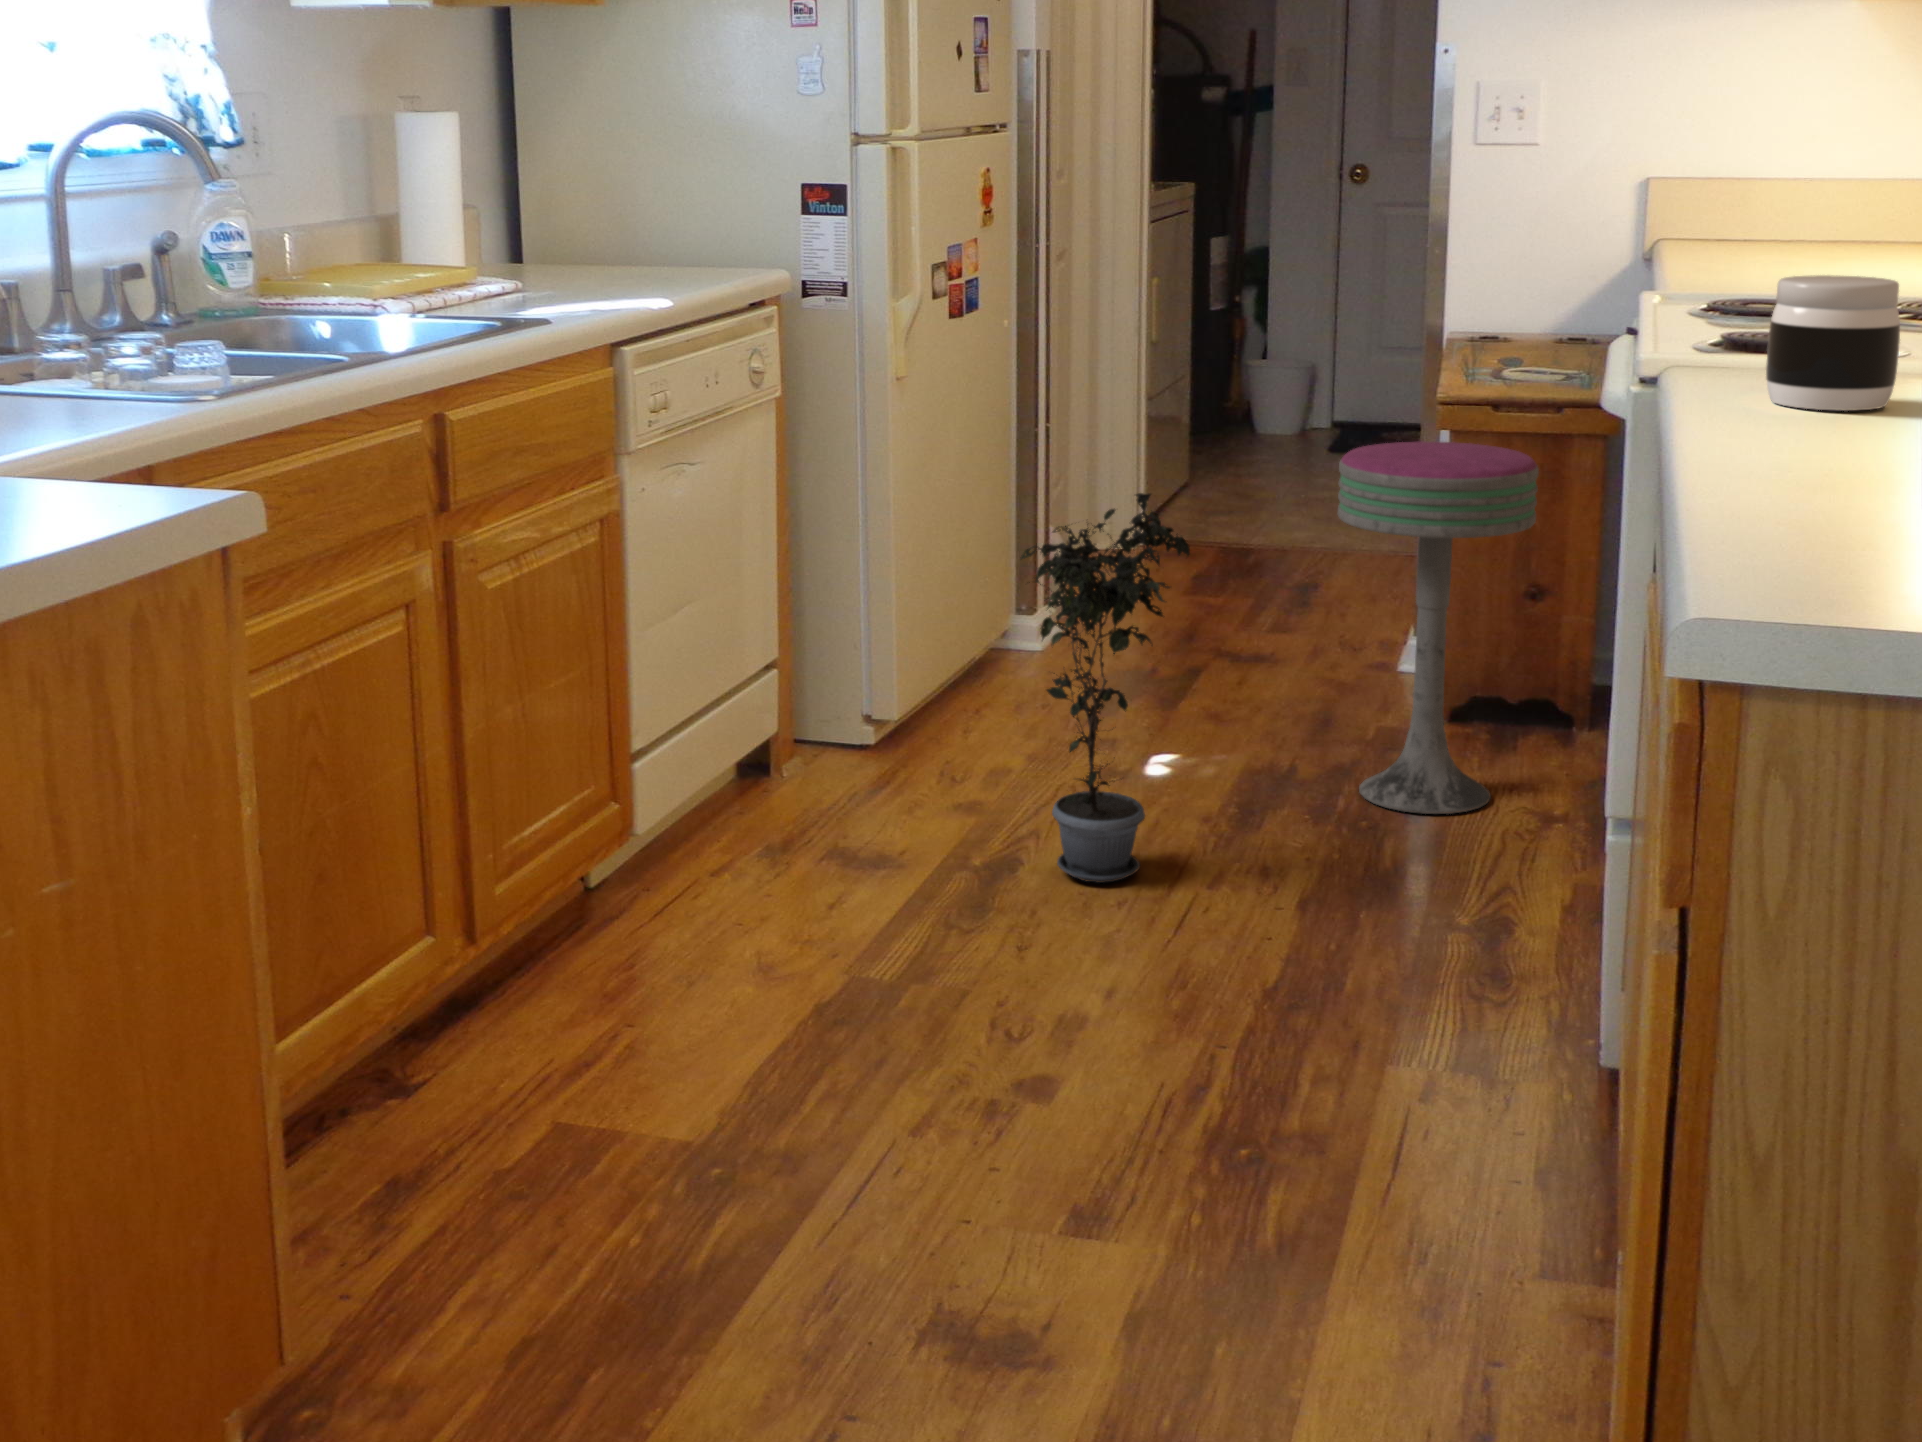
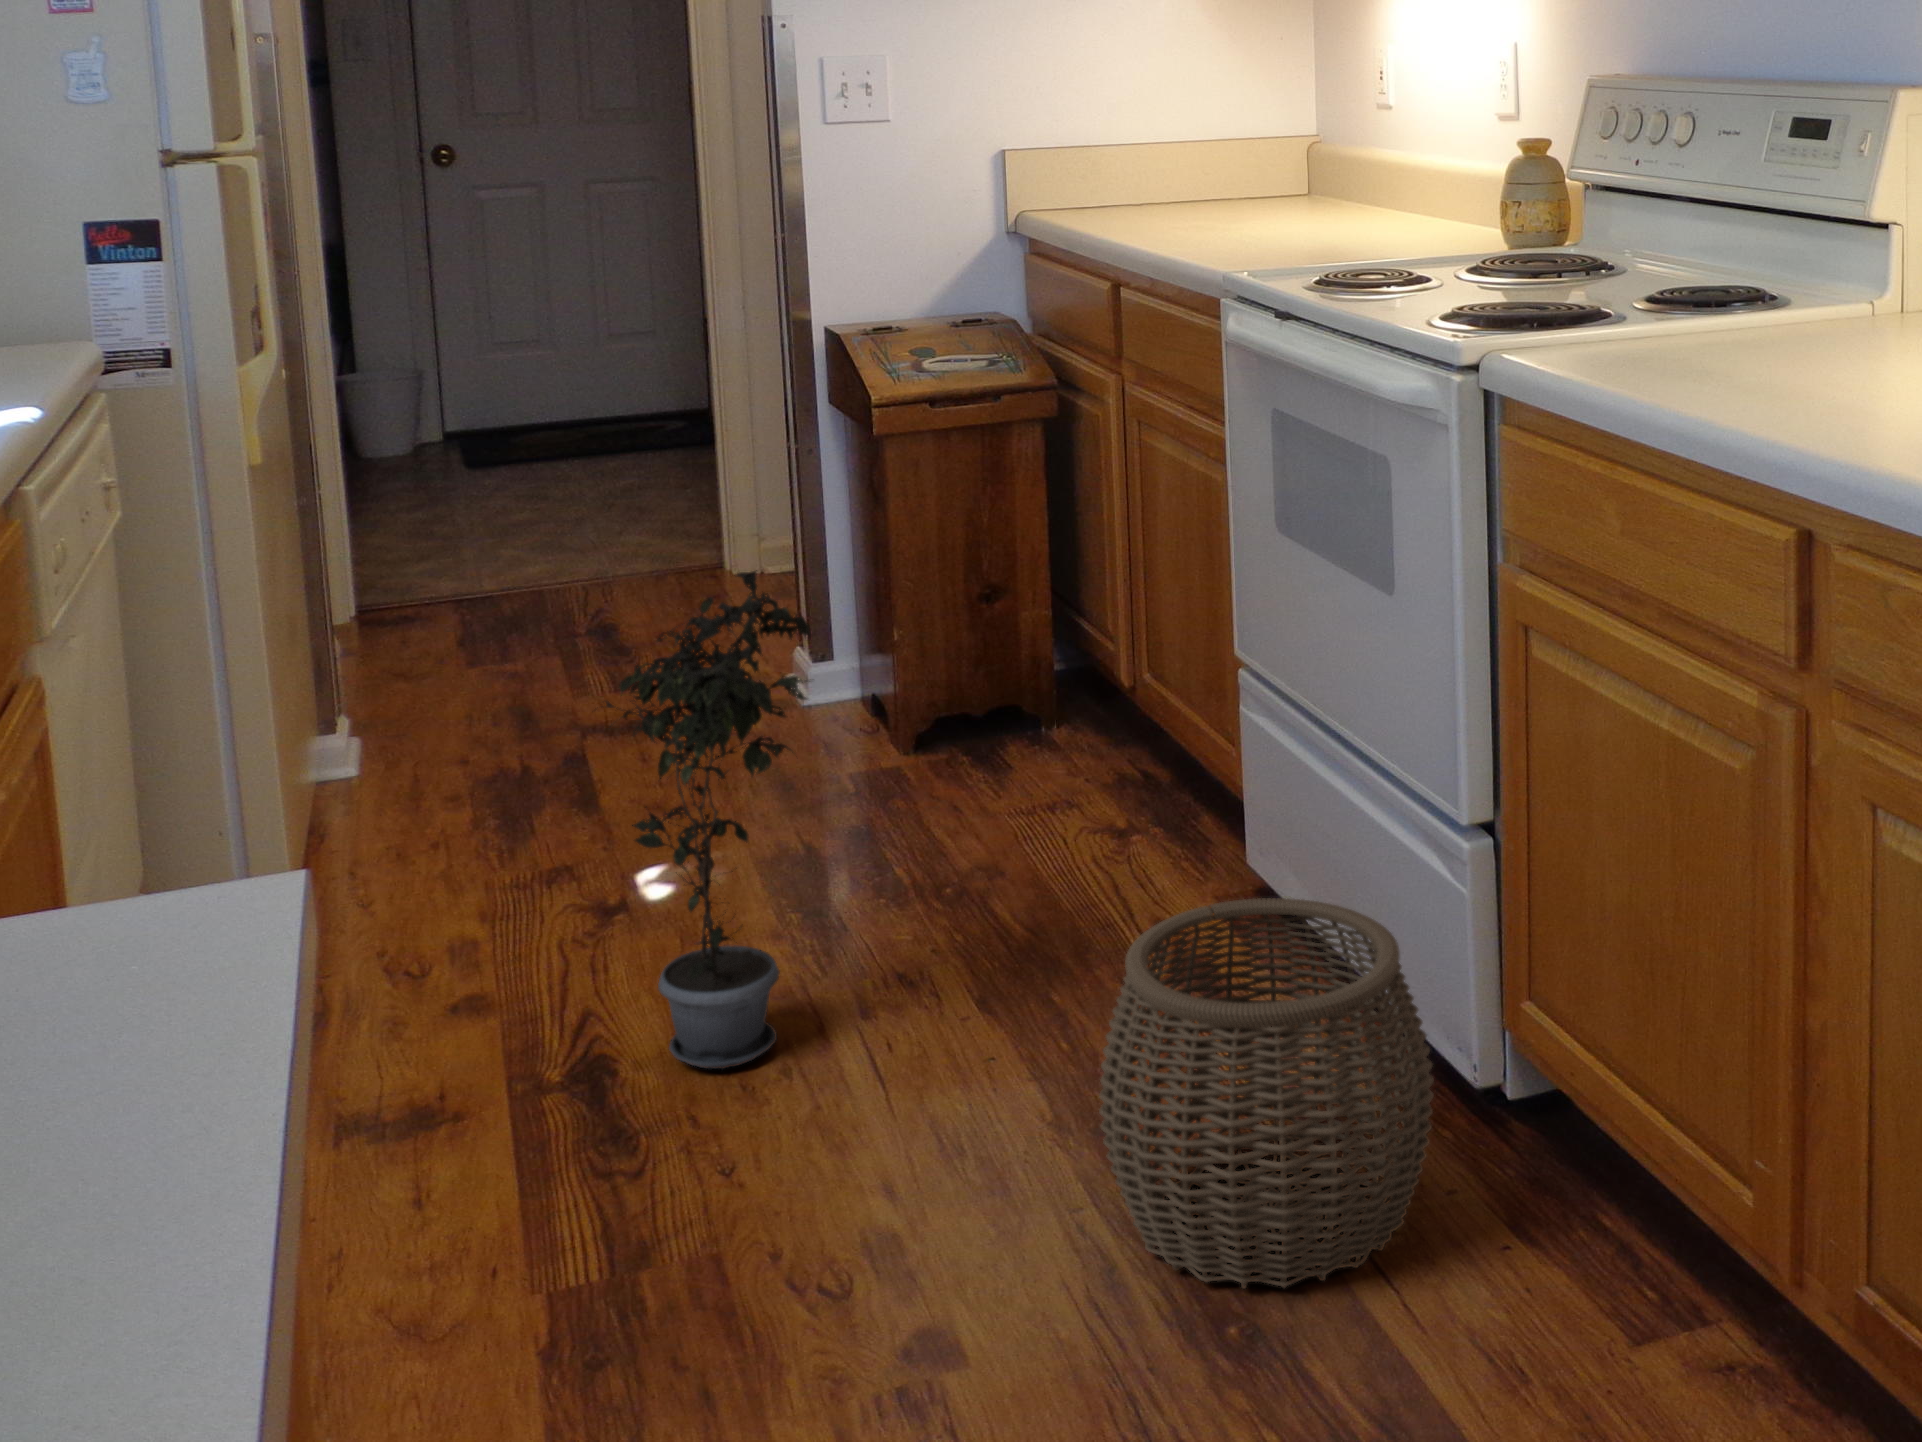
jar: present [1766,275,1900,411] -> none [1691,258,1812,393]
bar stool: present [1338,441,1539,814] -> none [849,451,1069,874]
woven basket: none [1214,819,1510,1137] -> present [1099,898,1434,1288]

